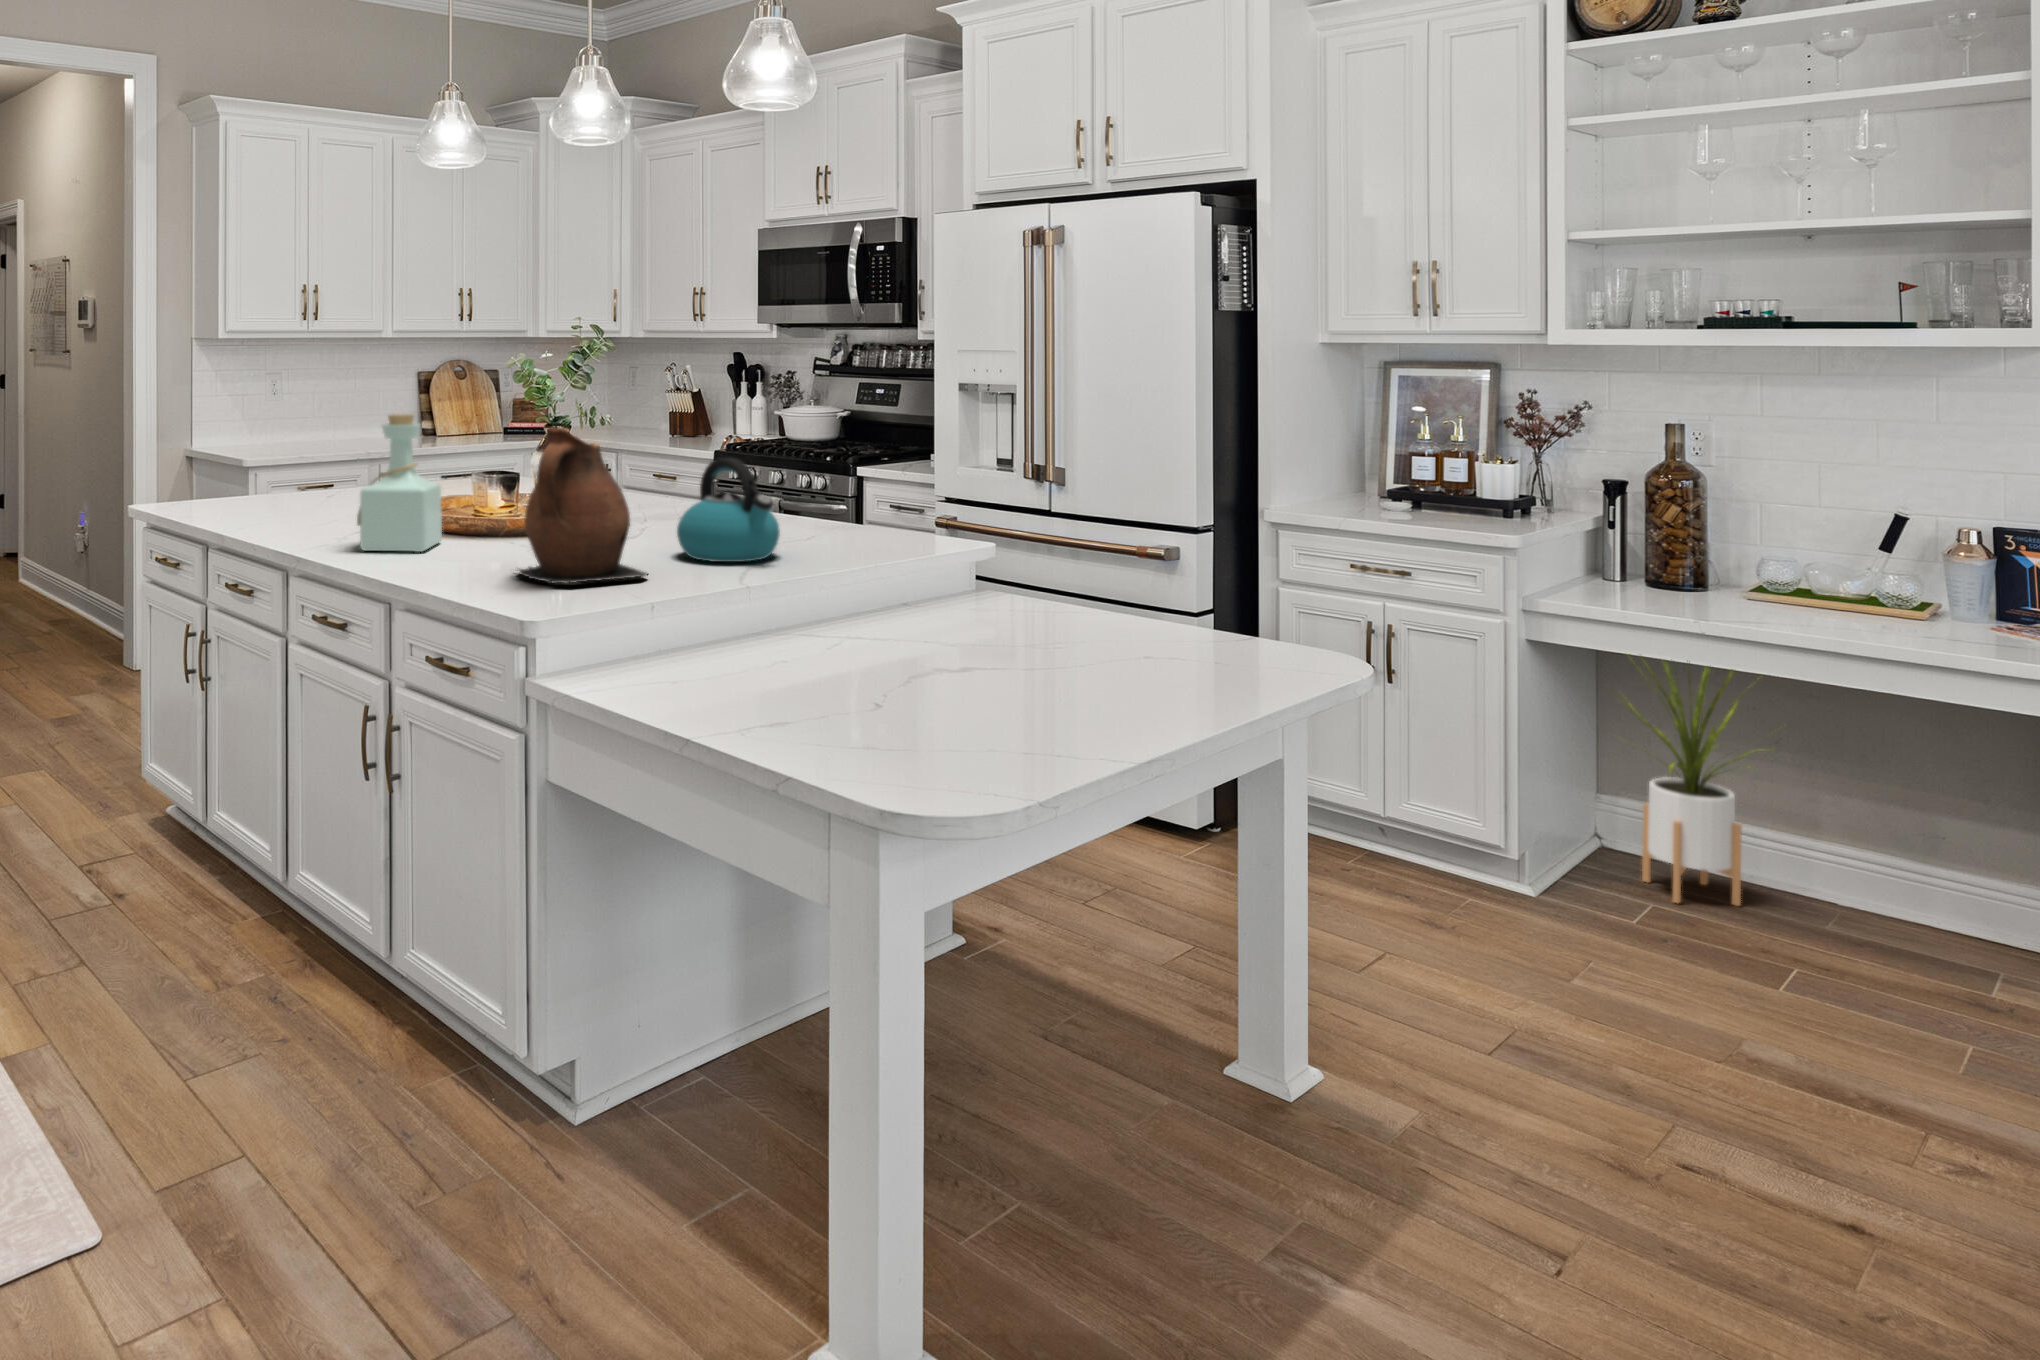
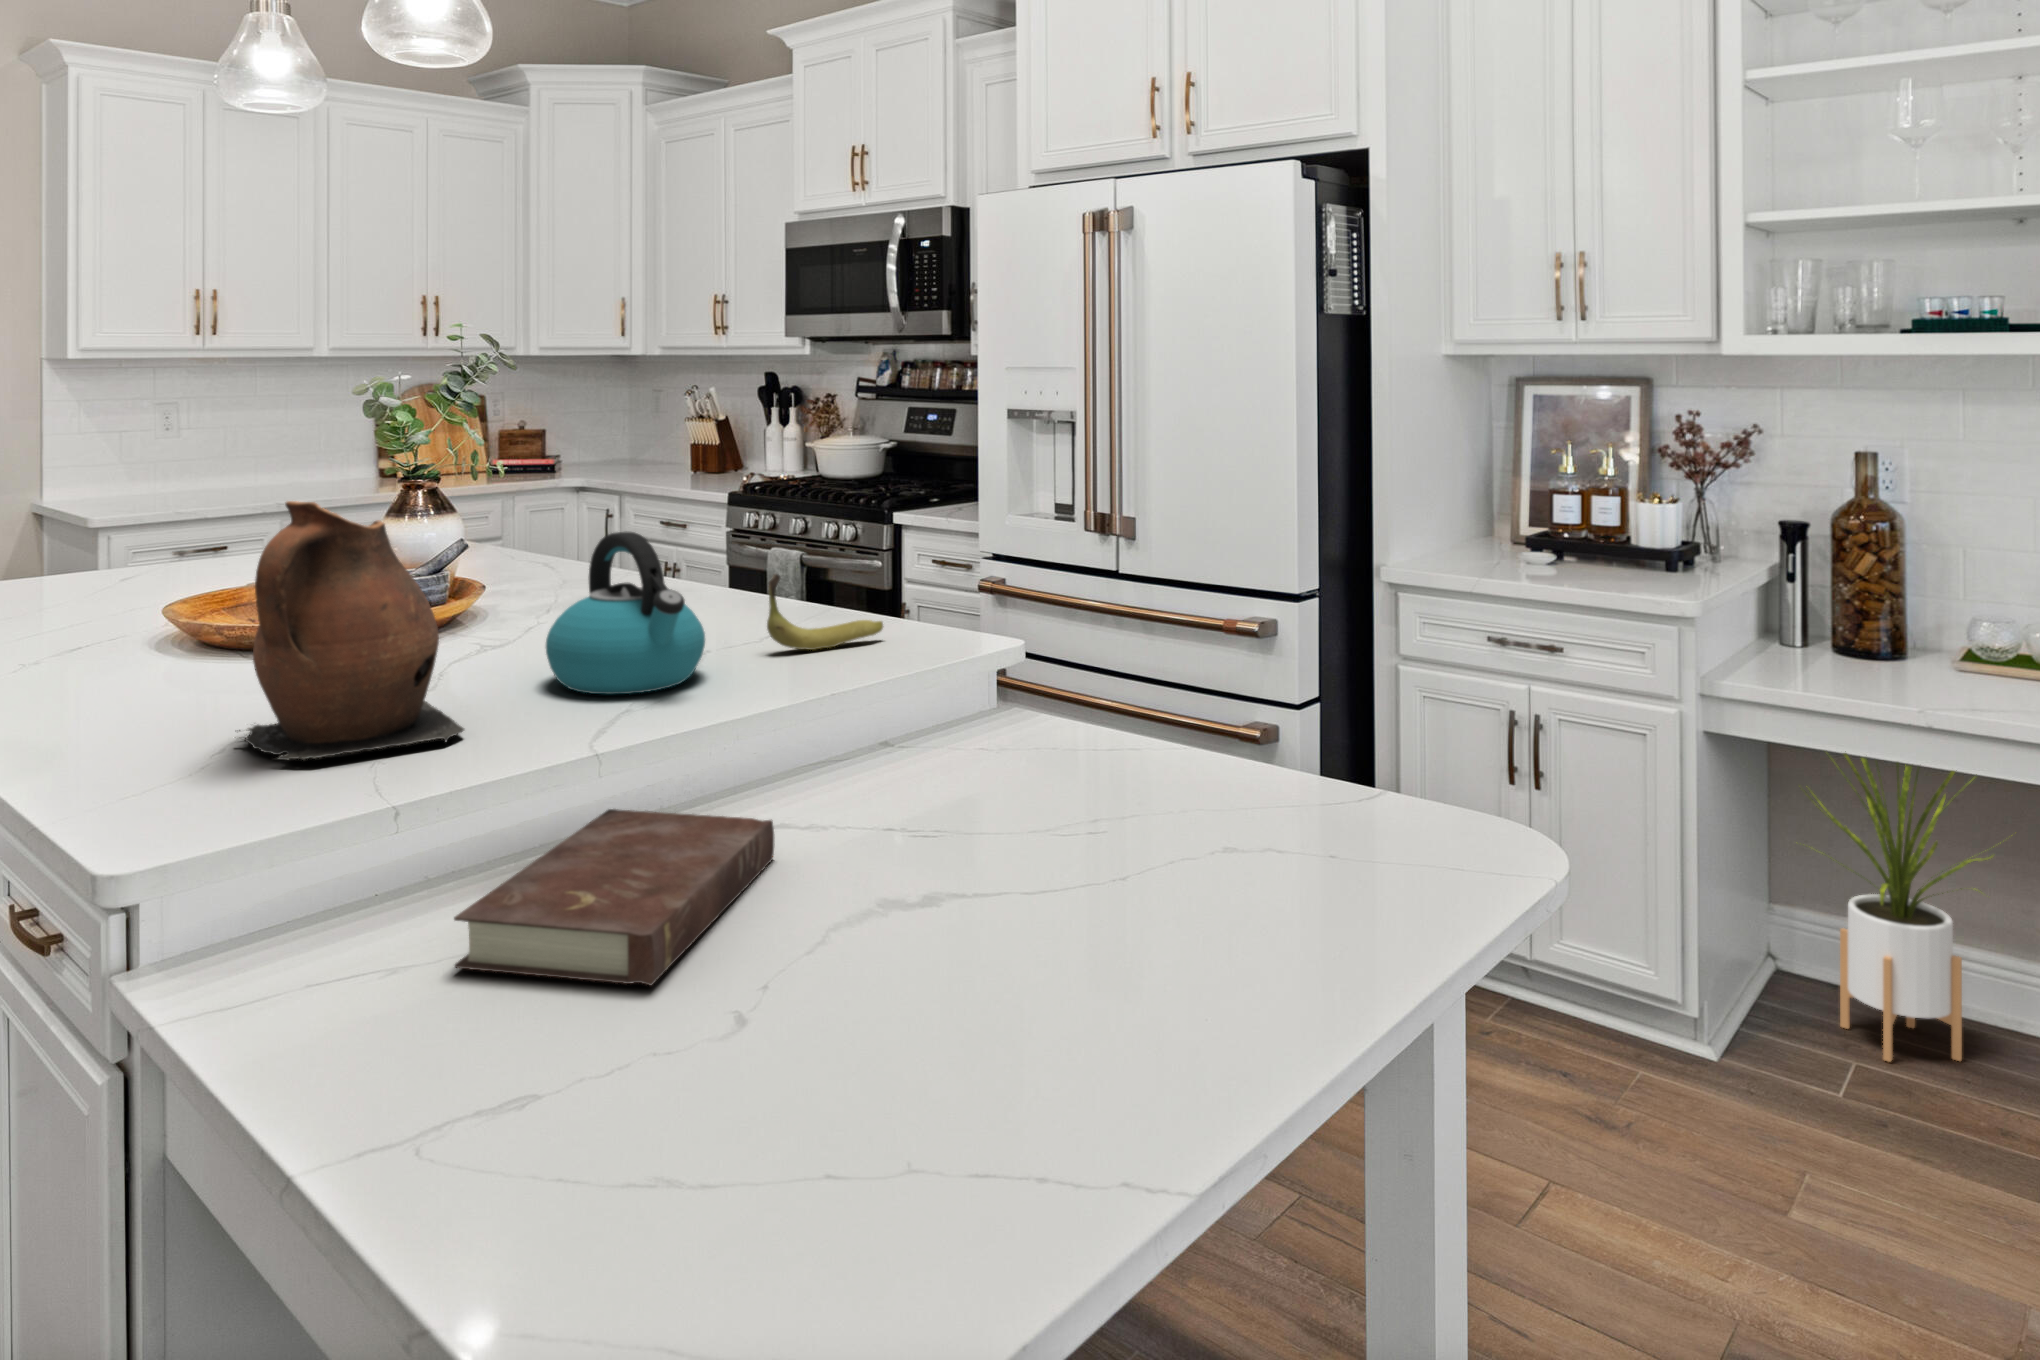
bottle: present [357,414,442,552] -> none [41,472,198,689]
banana: none [814,490,891,544] -> present [767,573,883,650]
book: none [697,618,855,692] -> present [454,809,774,985]

